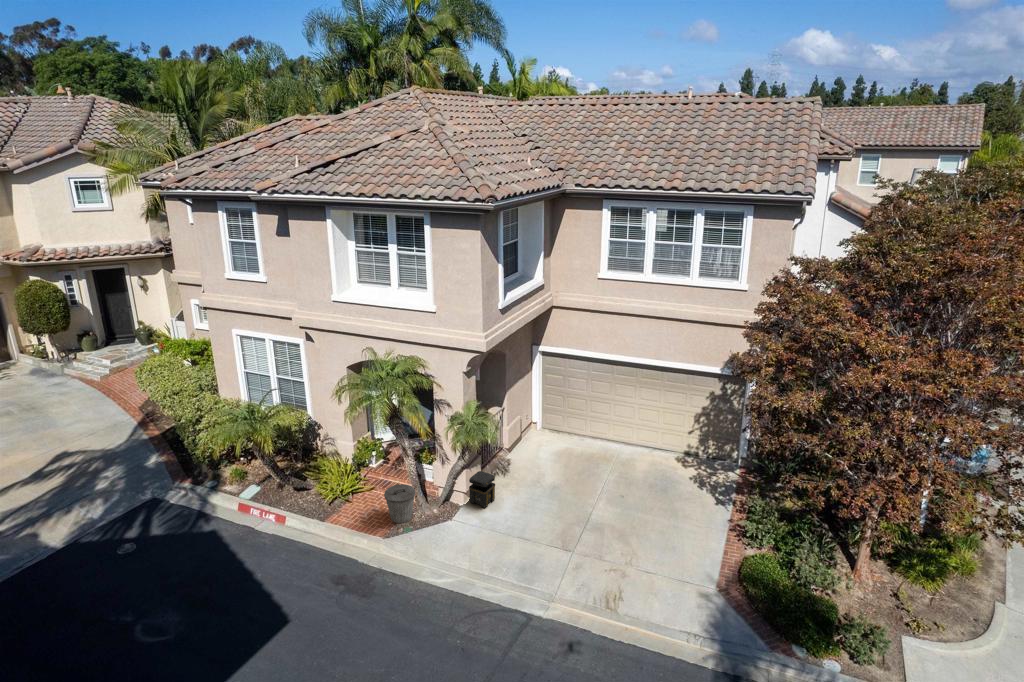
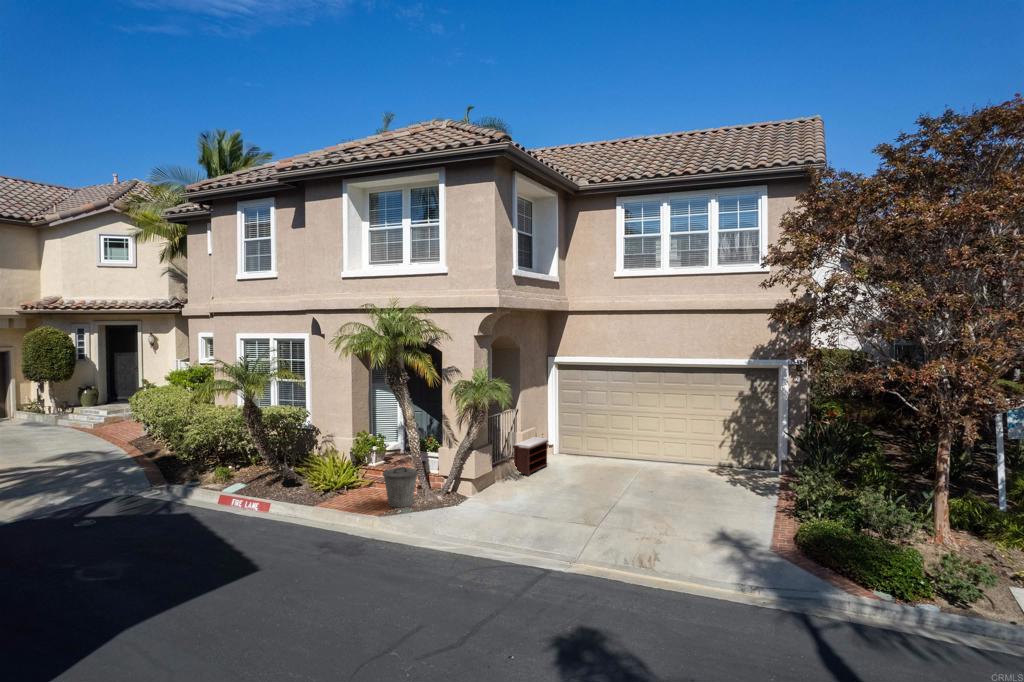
bench: none [500,425,532,468] -> present [513,437,548,476]
toolbox: present [469,471,495,507] -> none [479,461,508,499]

